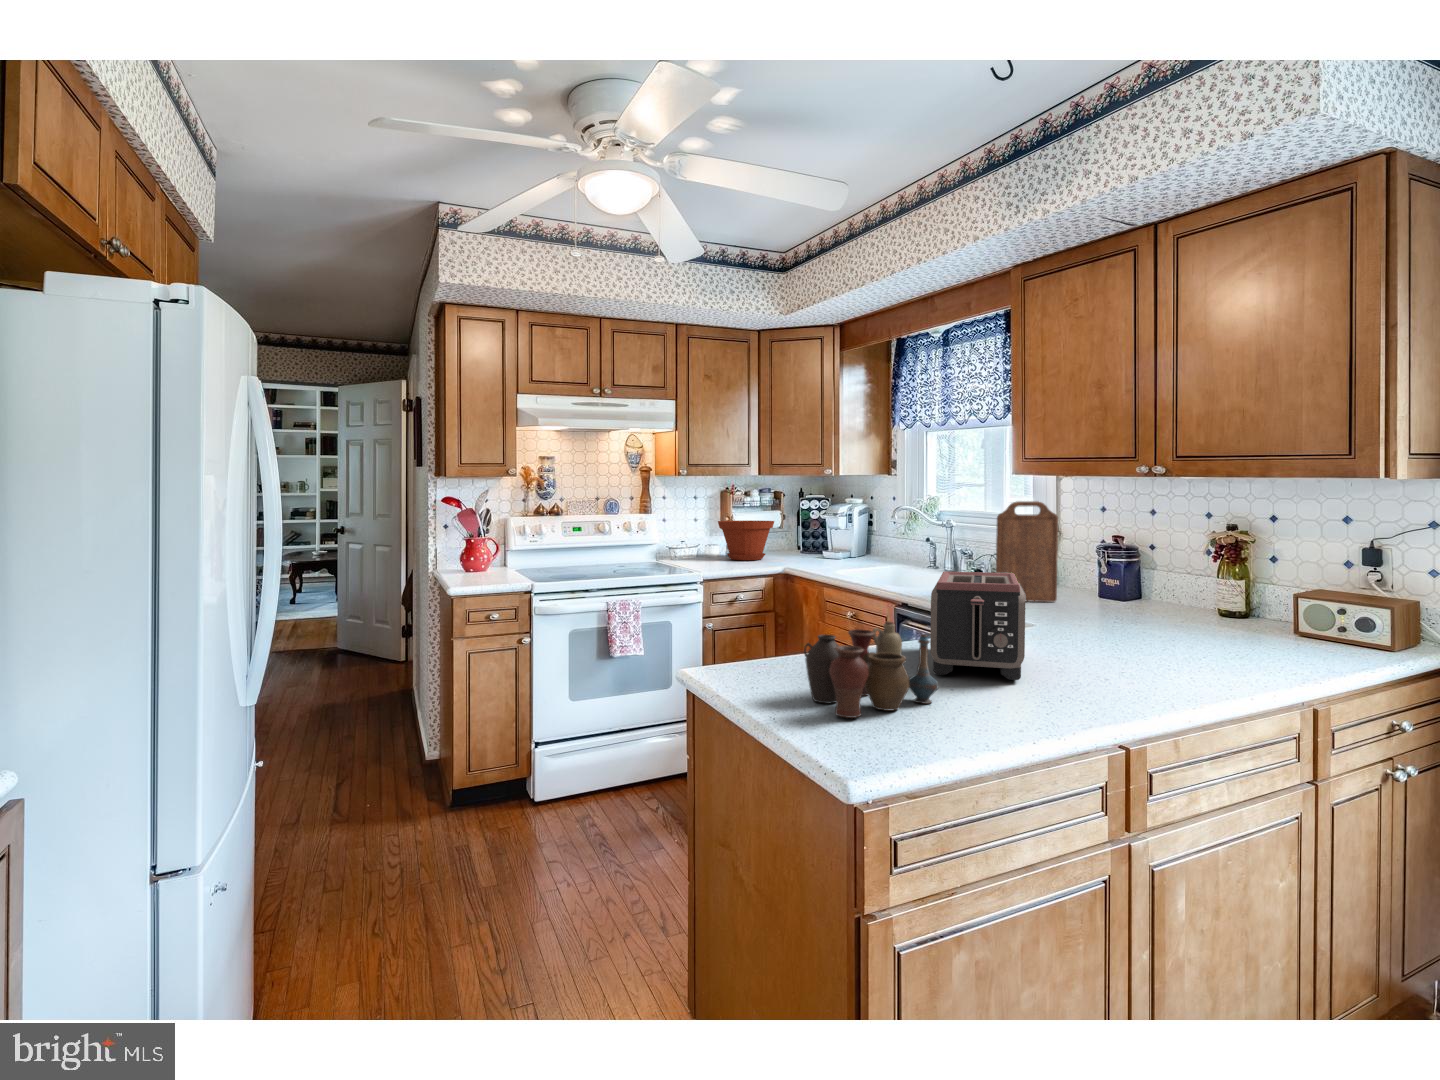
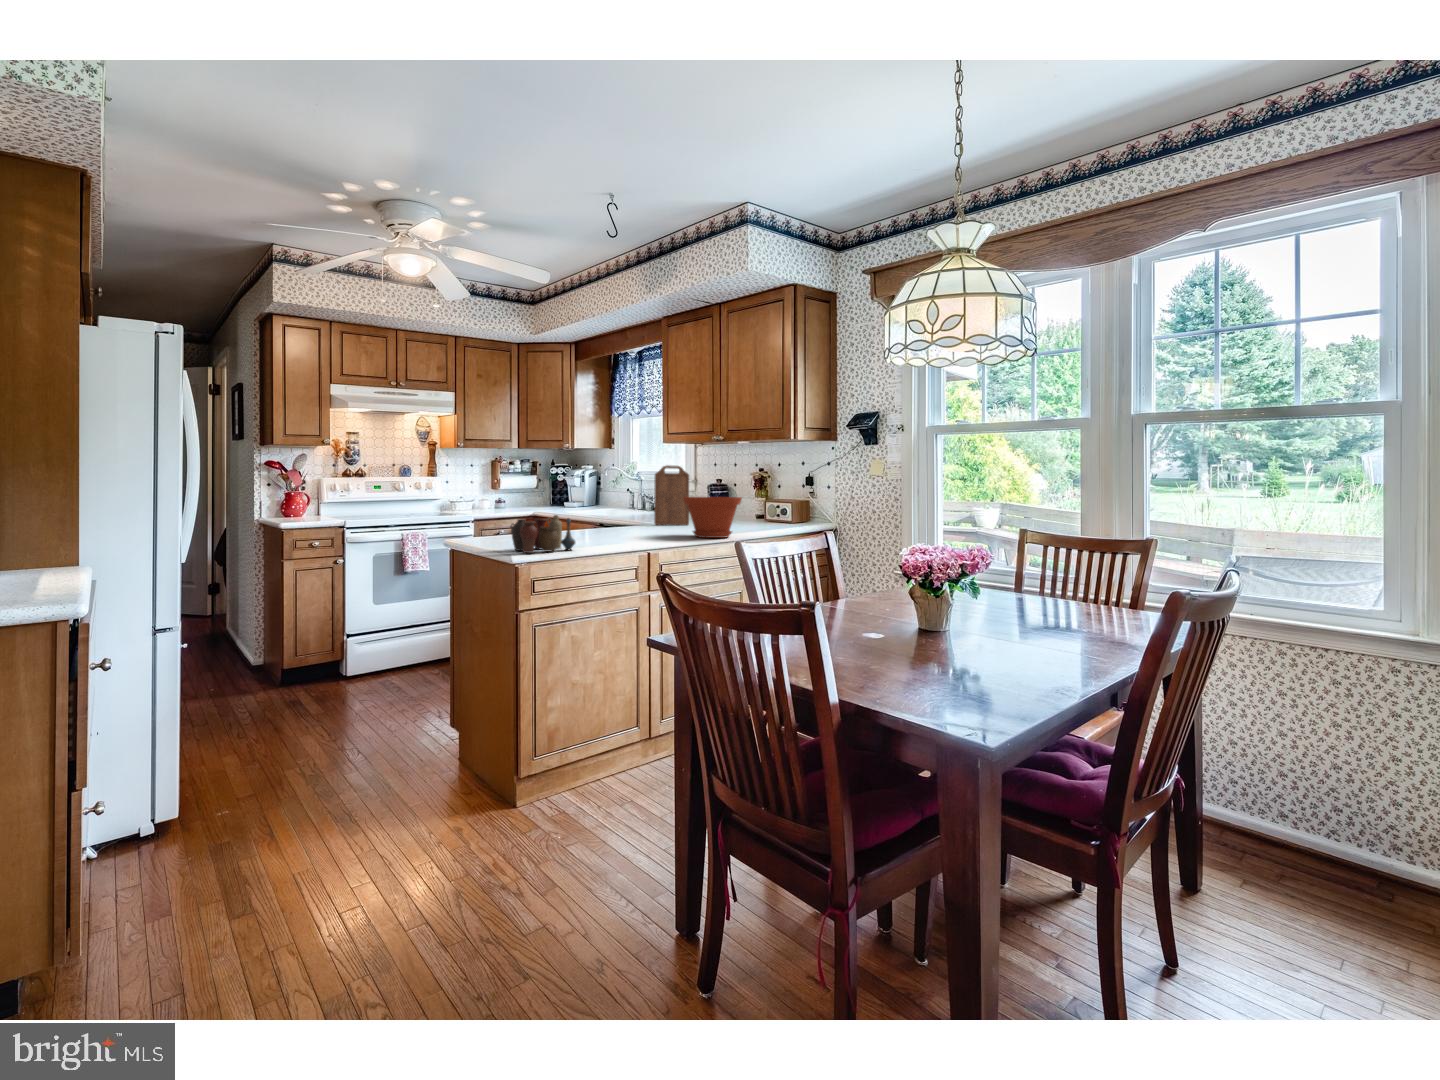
plant pot: present [718,521,774,560] -> present [683,497,742,538]
toaster: present [930,571,1025,680] -> none [580,497,635,544]

